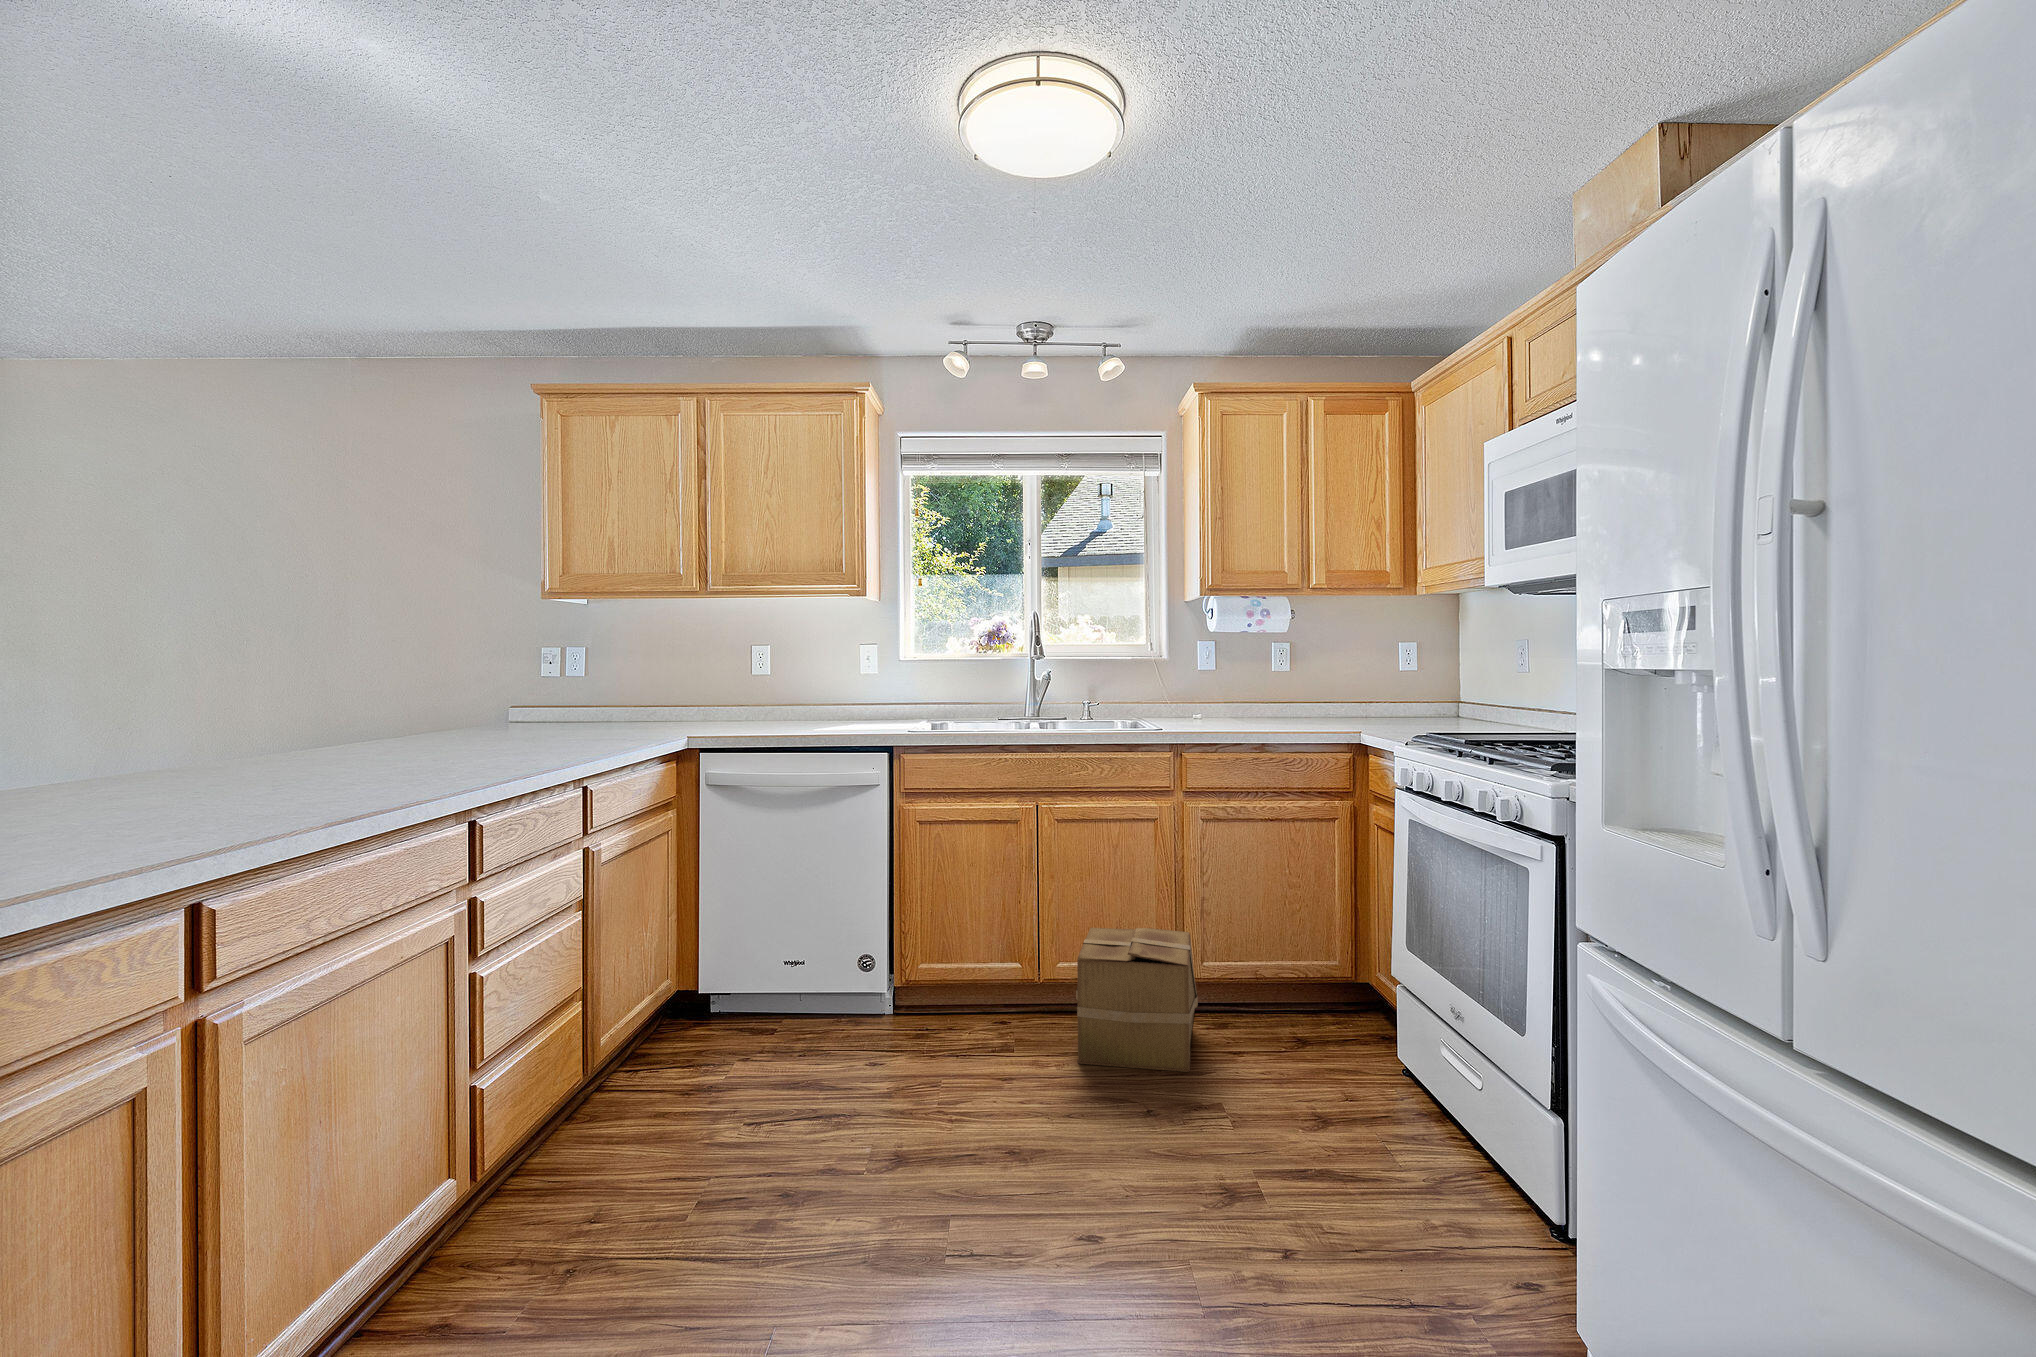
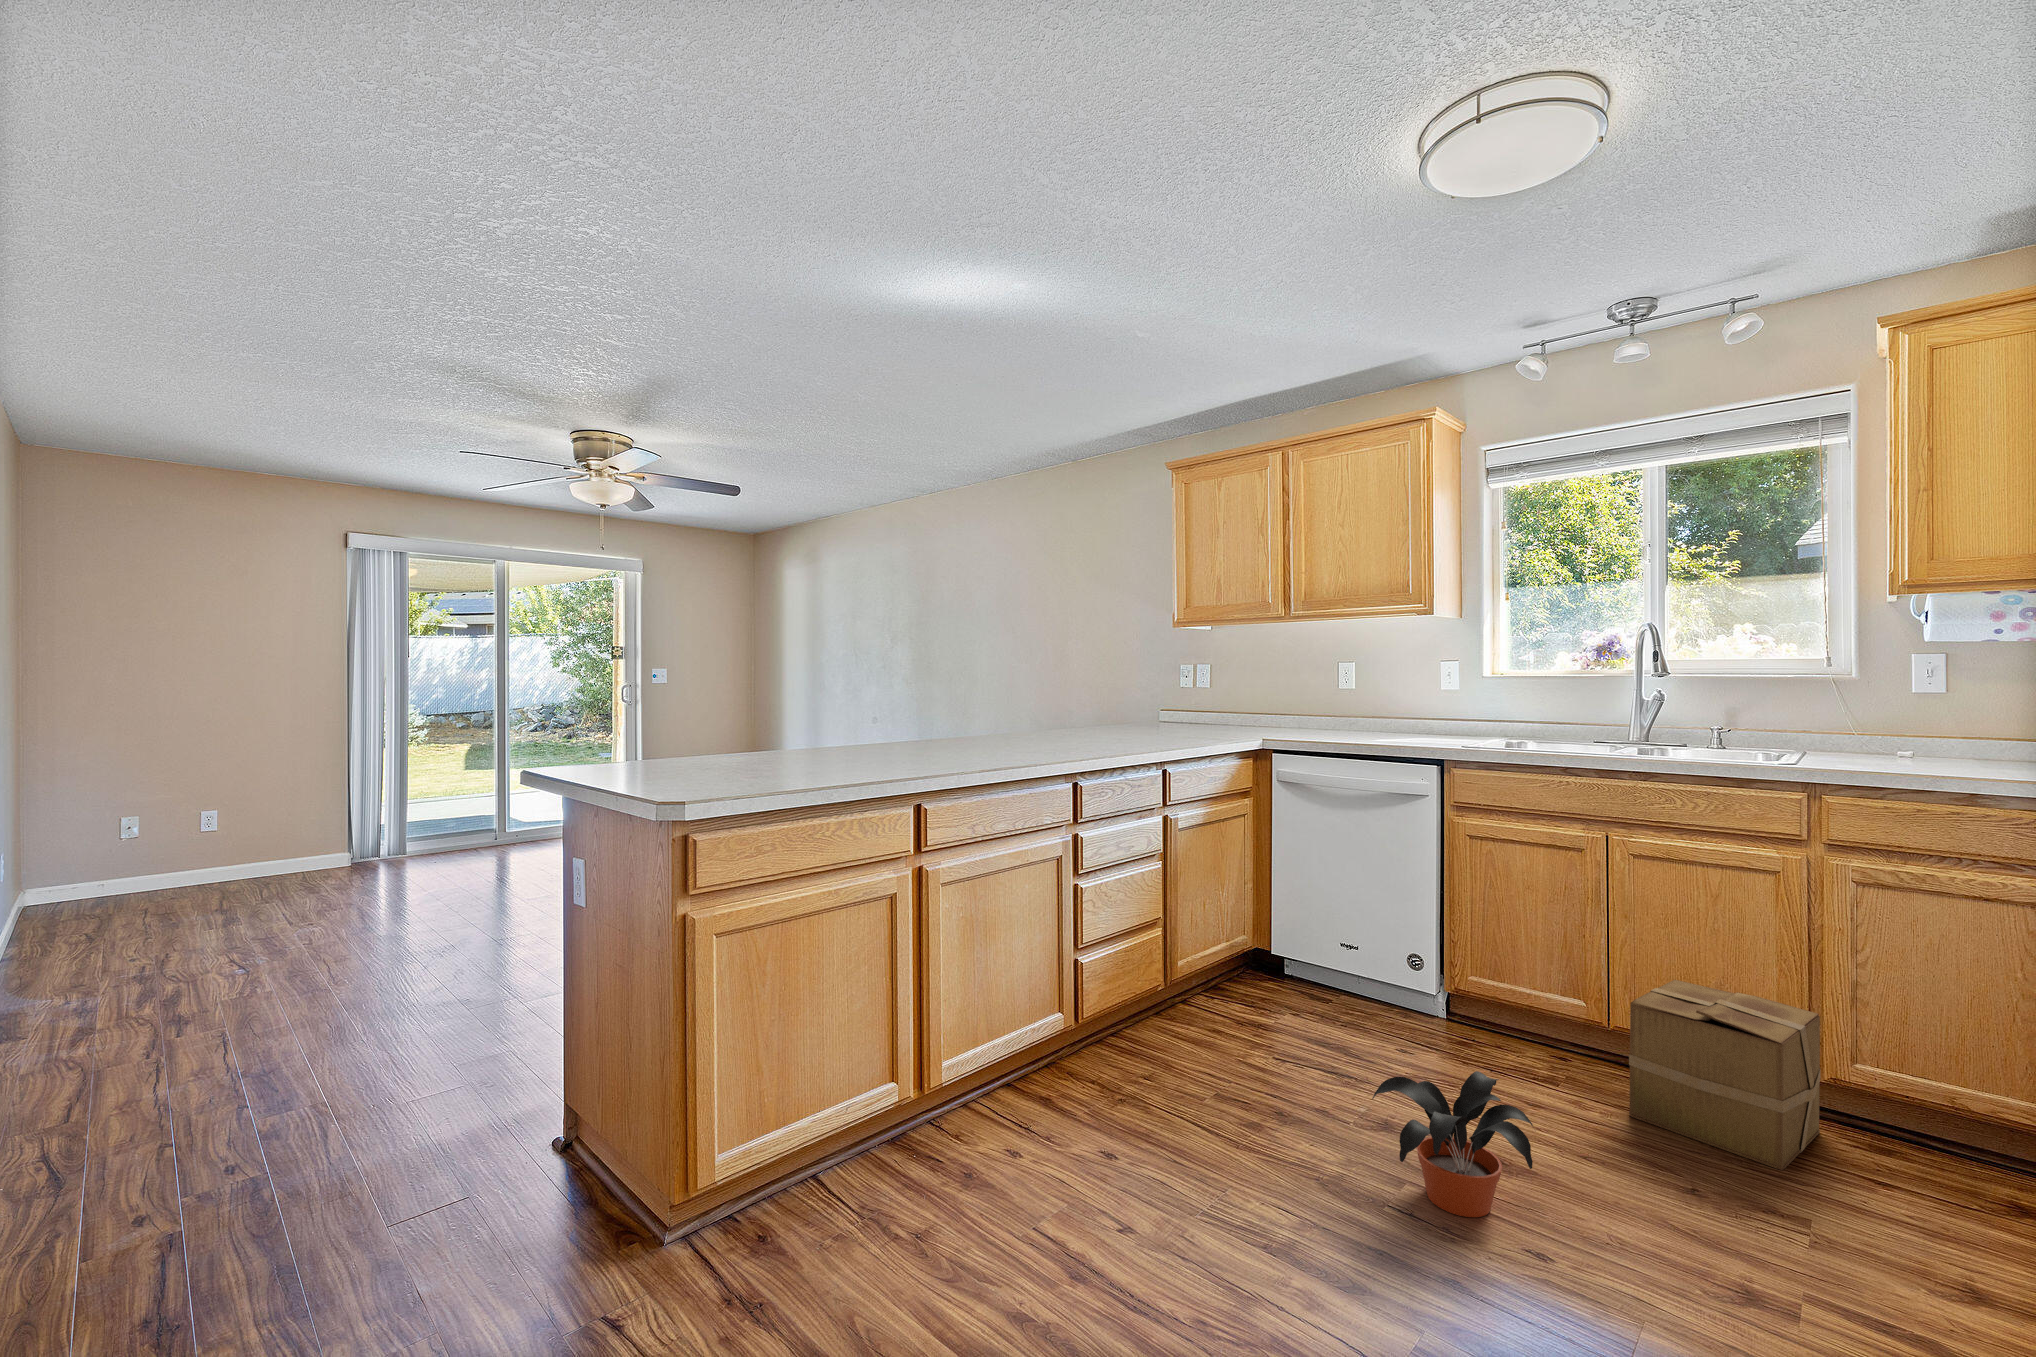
potted plant: none [913,1071,1079,1235] -> present [1372,1071,1533,1217]

